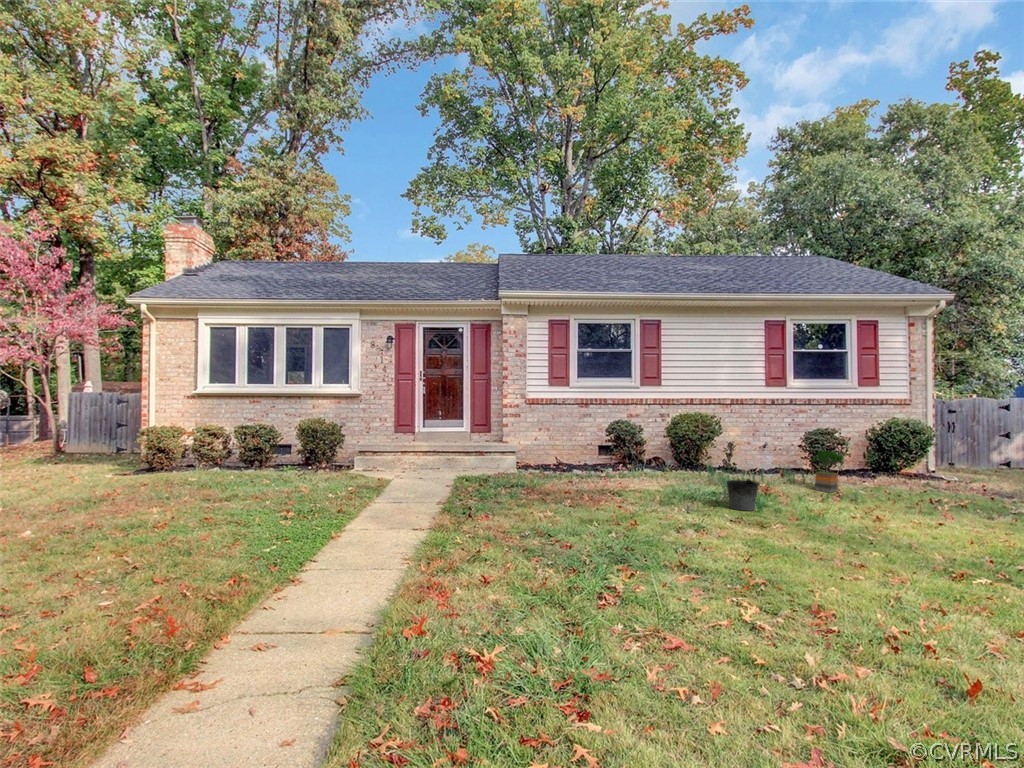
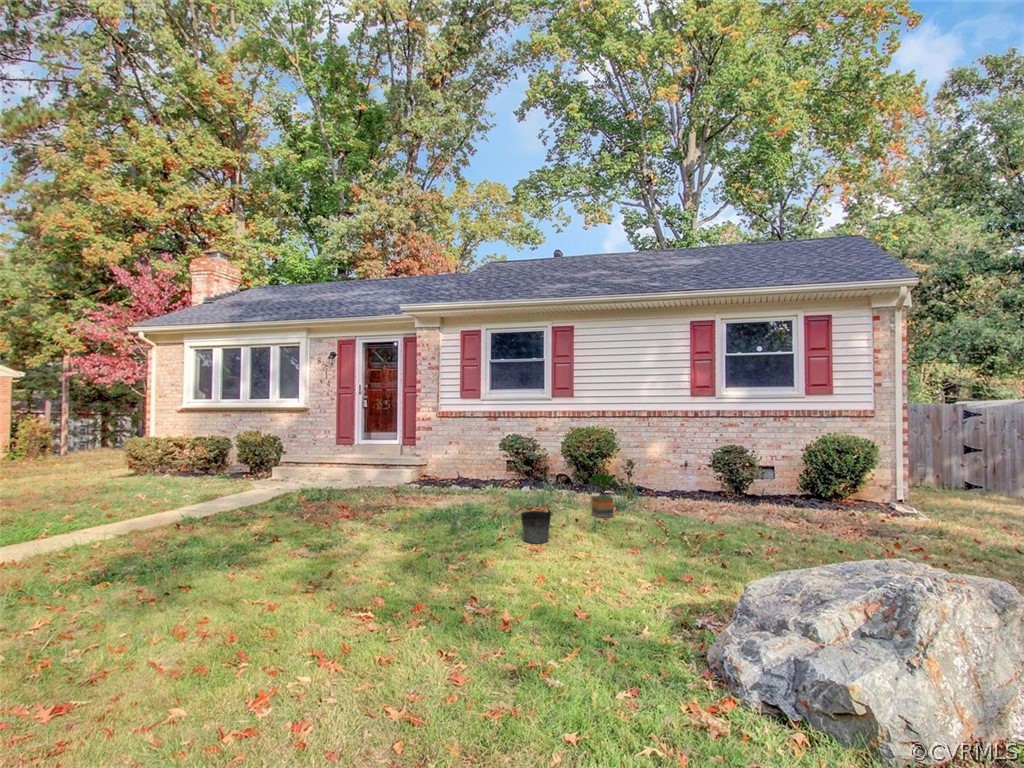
bucket: present [727,479,760,511] -> present [521,511,553,543]

